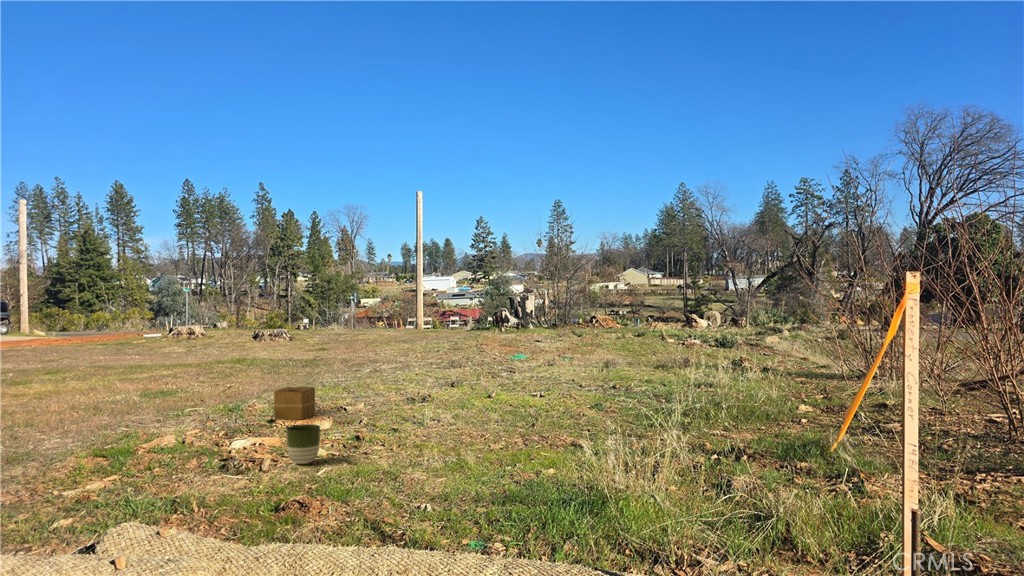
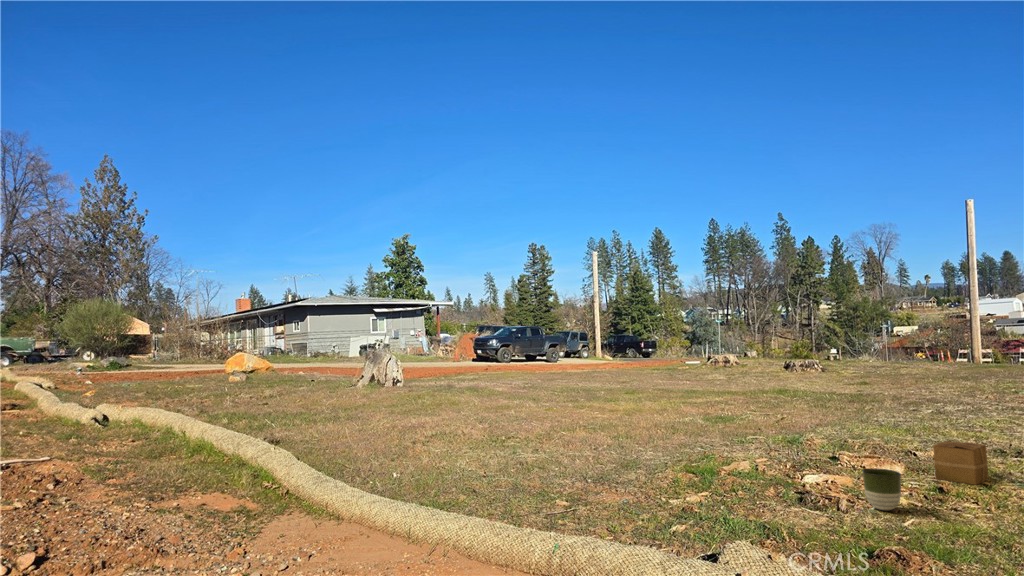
cardboard box: present [274,386,315,420] -> present [933,441,988,485]

